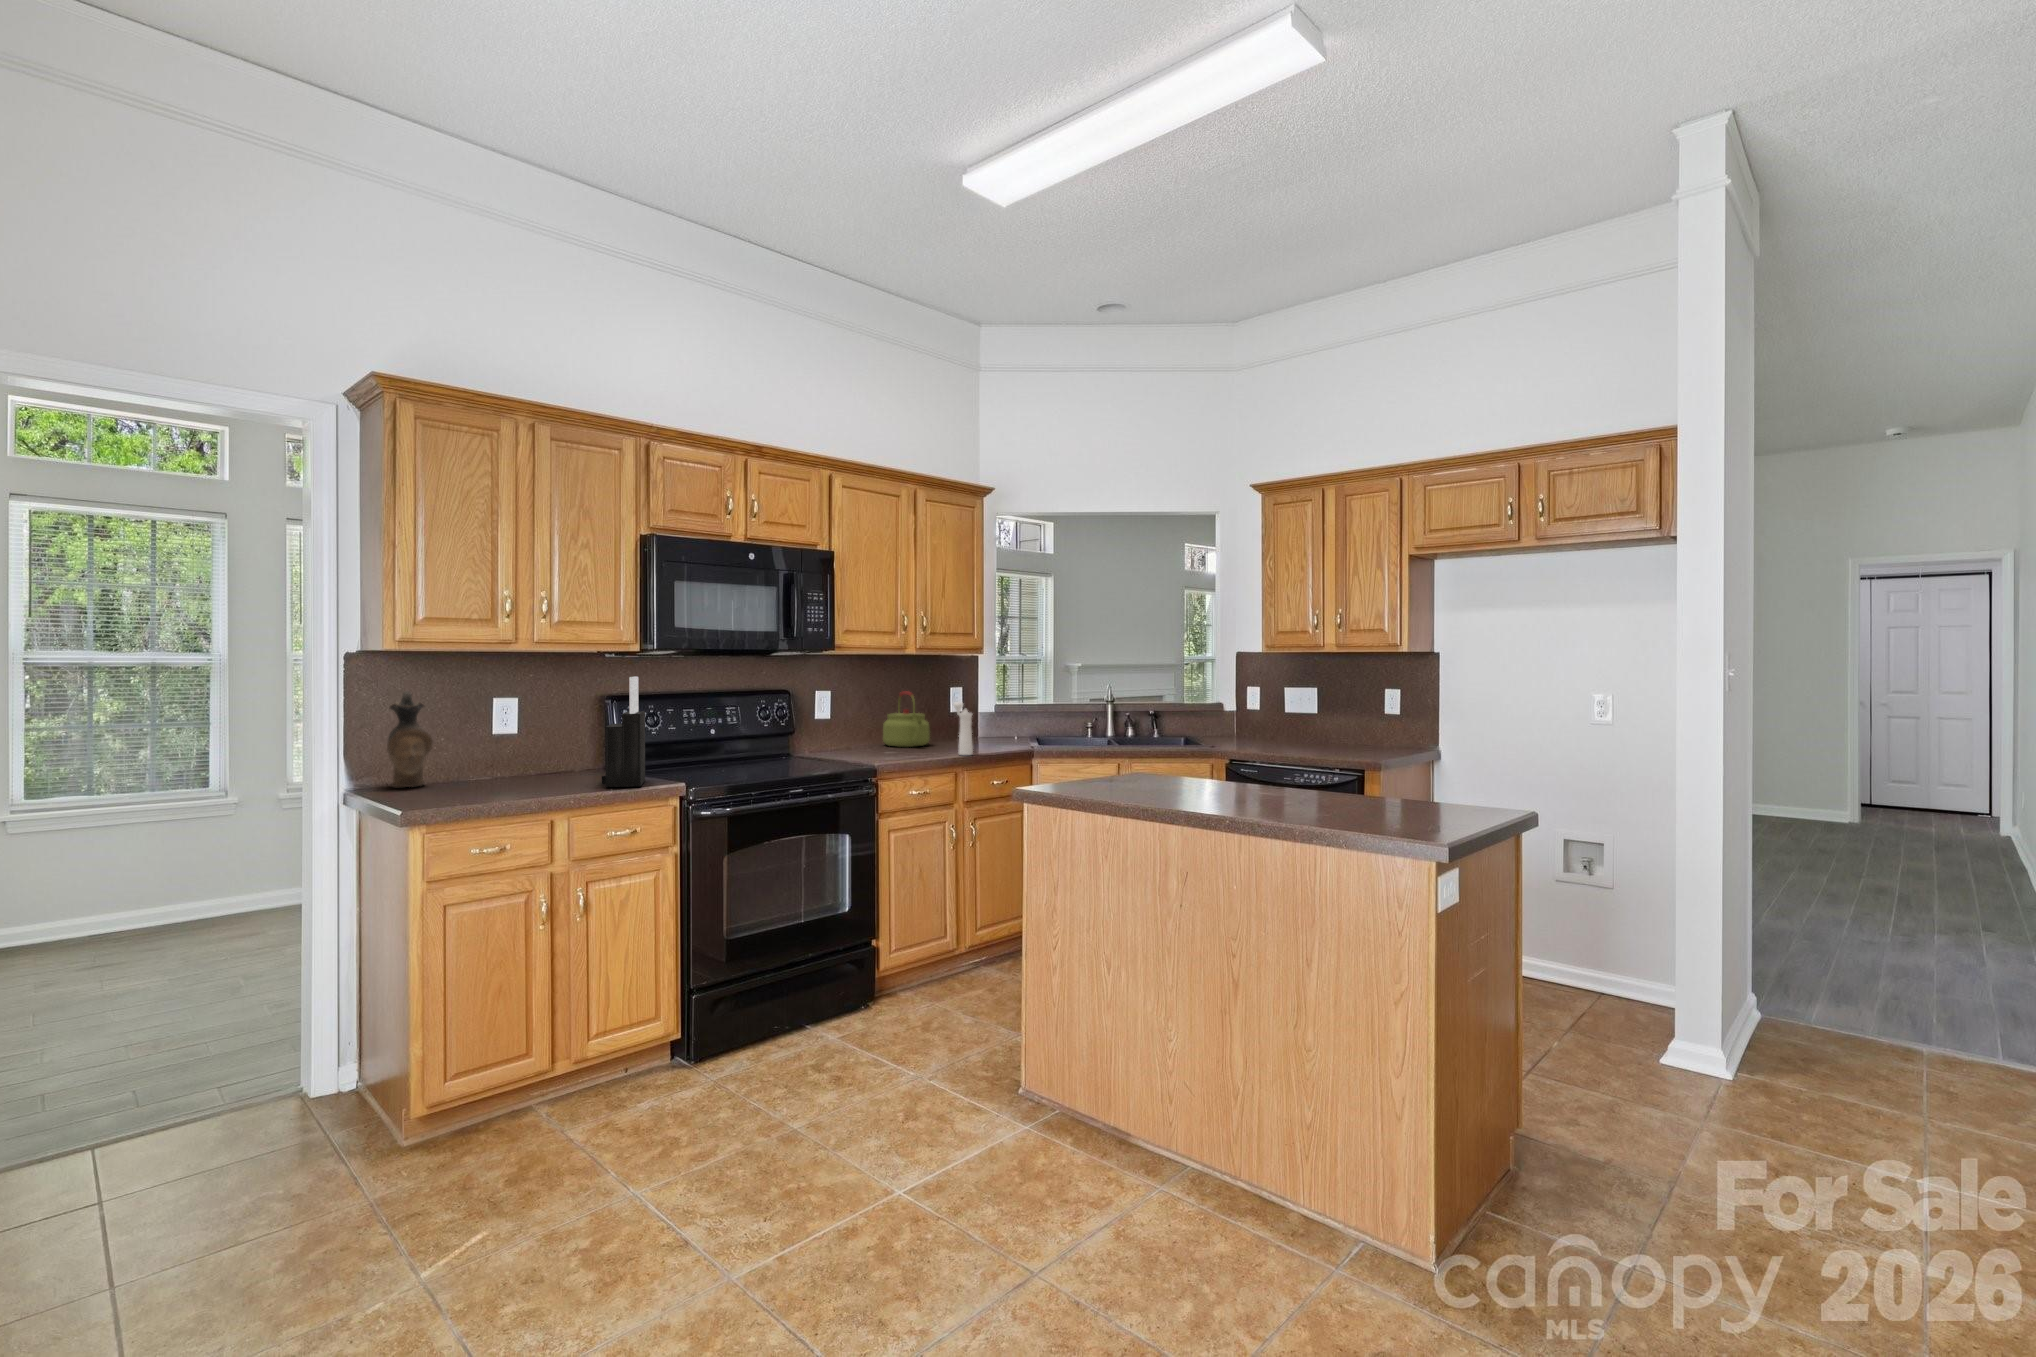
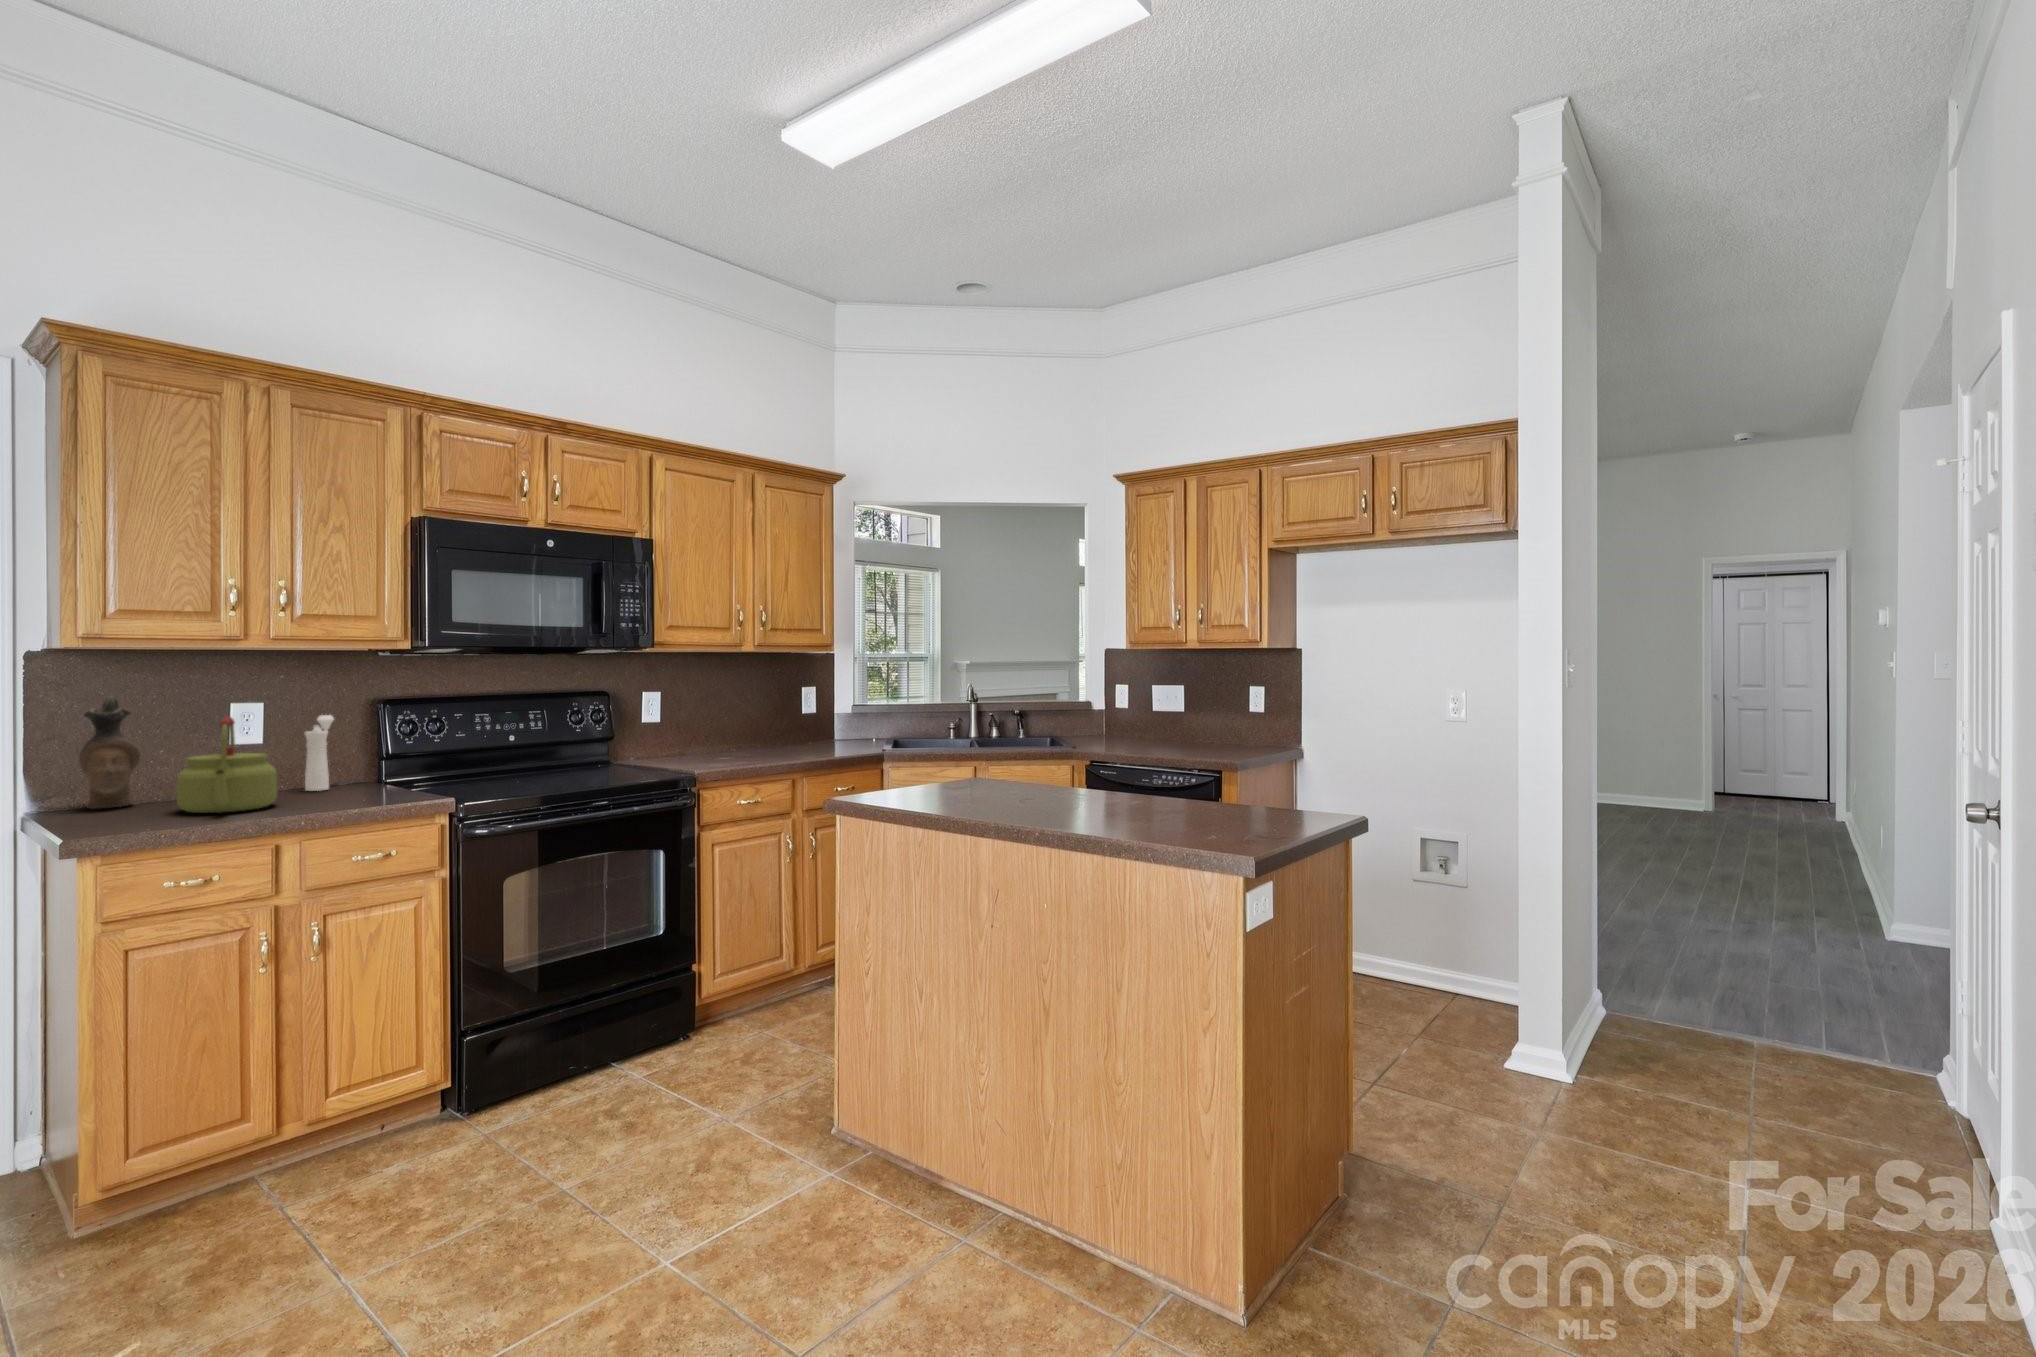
knife block: present [602,677,645,787] -> none [353,678,411,804]
kettle: present [883,691,930,747] -> present [177,717,277,813]
pepper mill: present [954,702,973,755] -> present [305,715,334,791]

